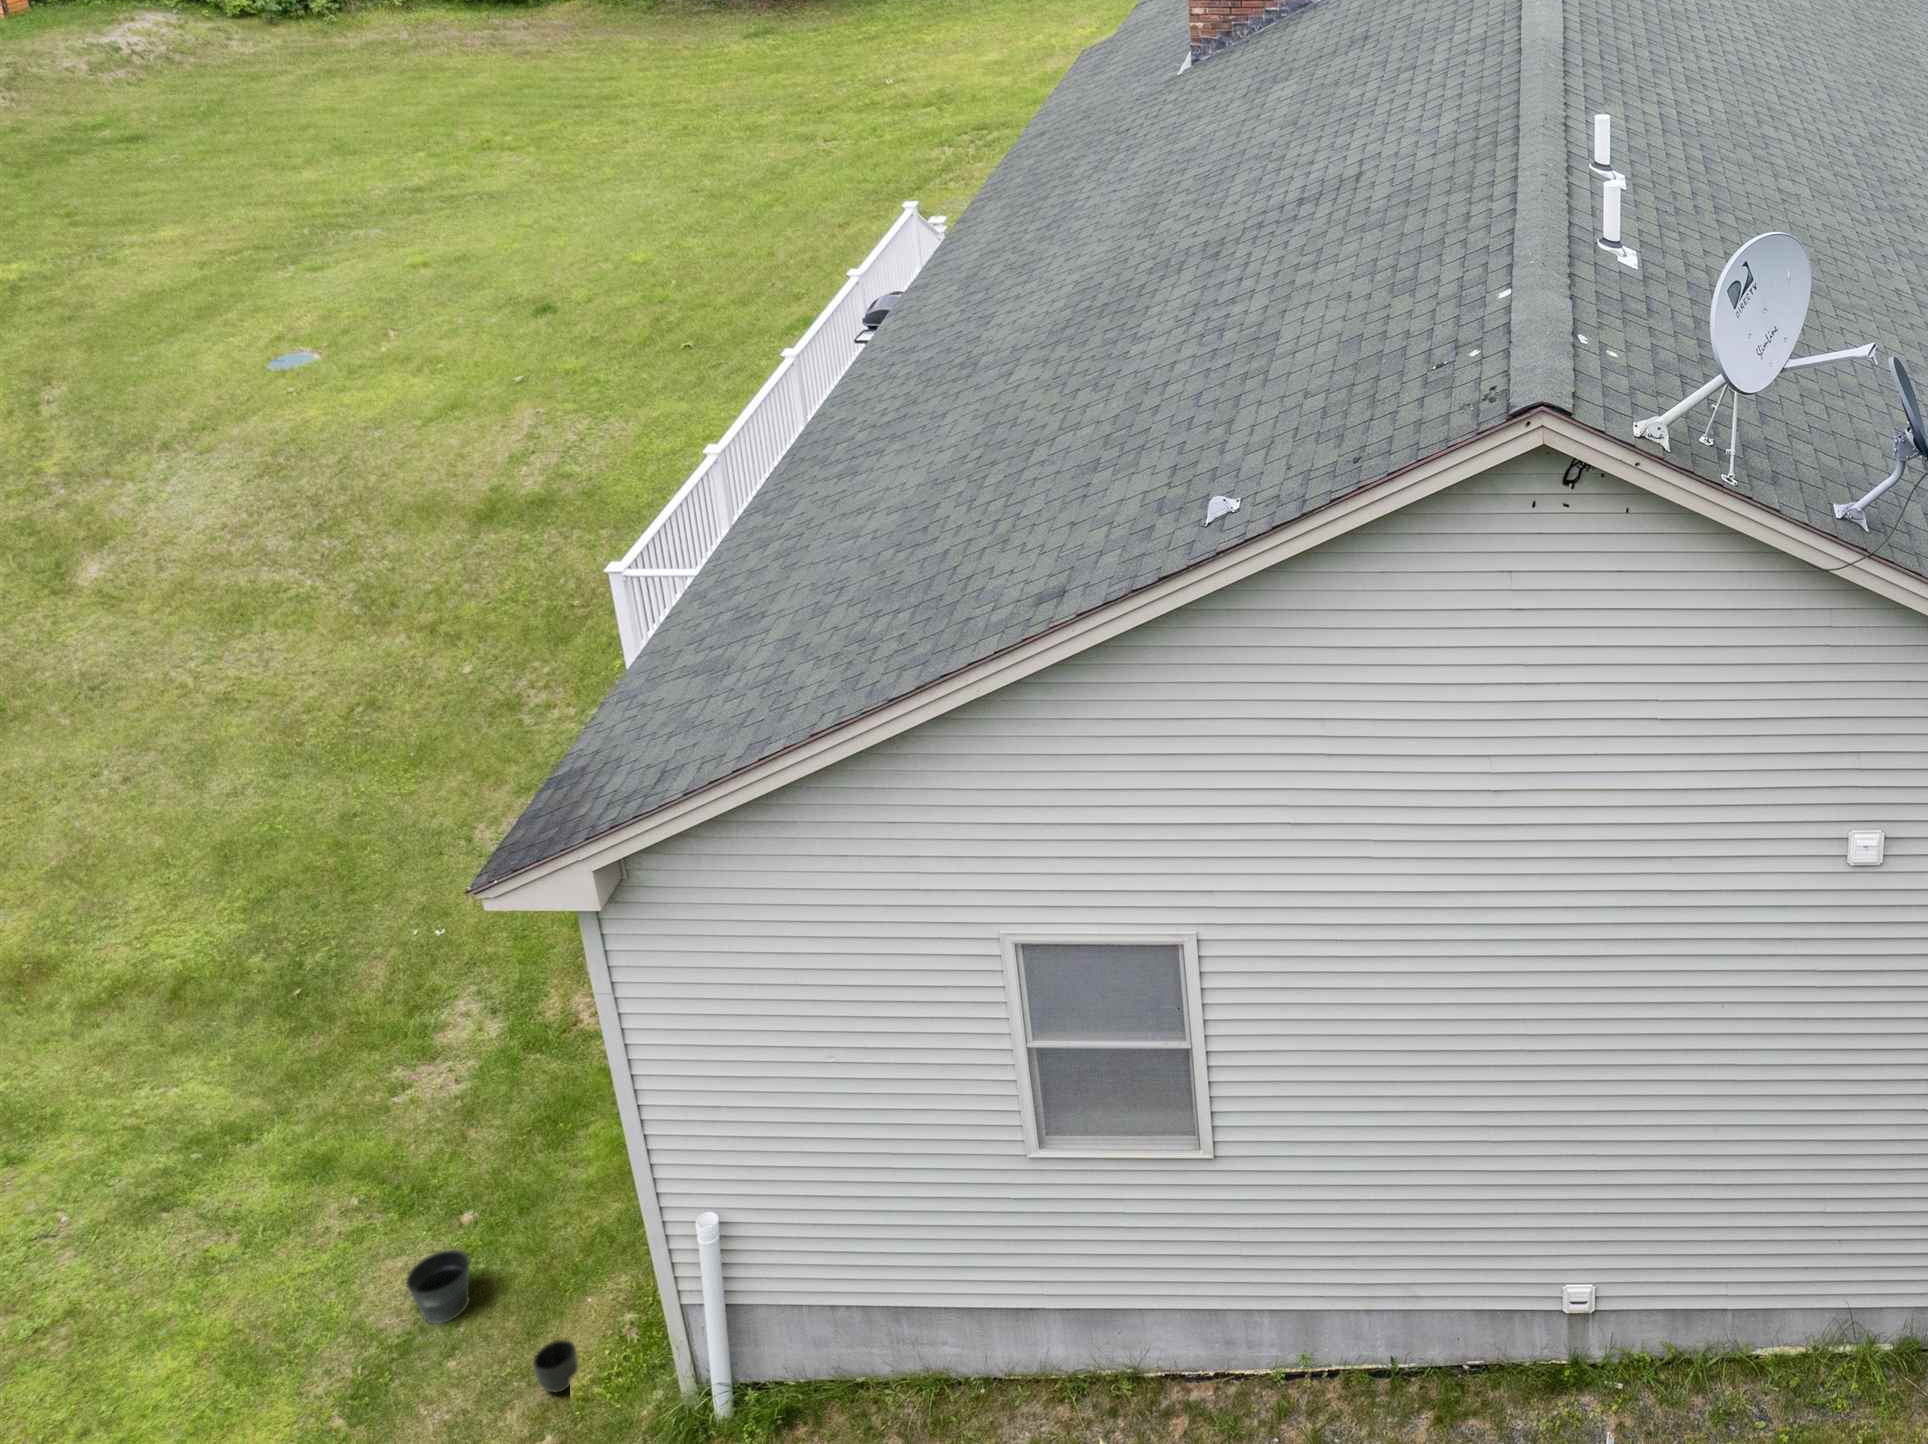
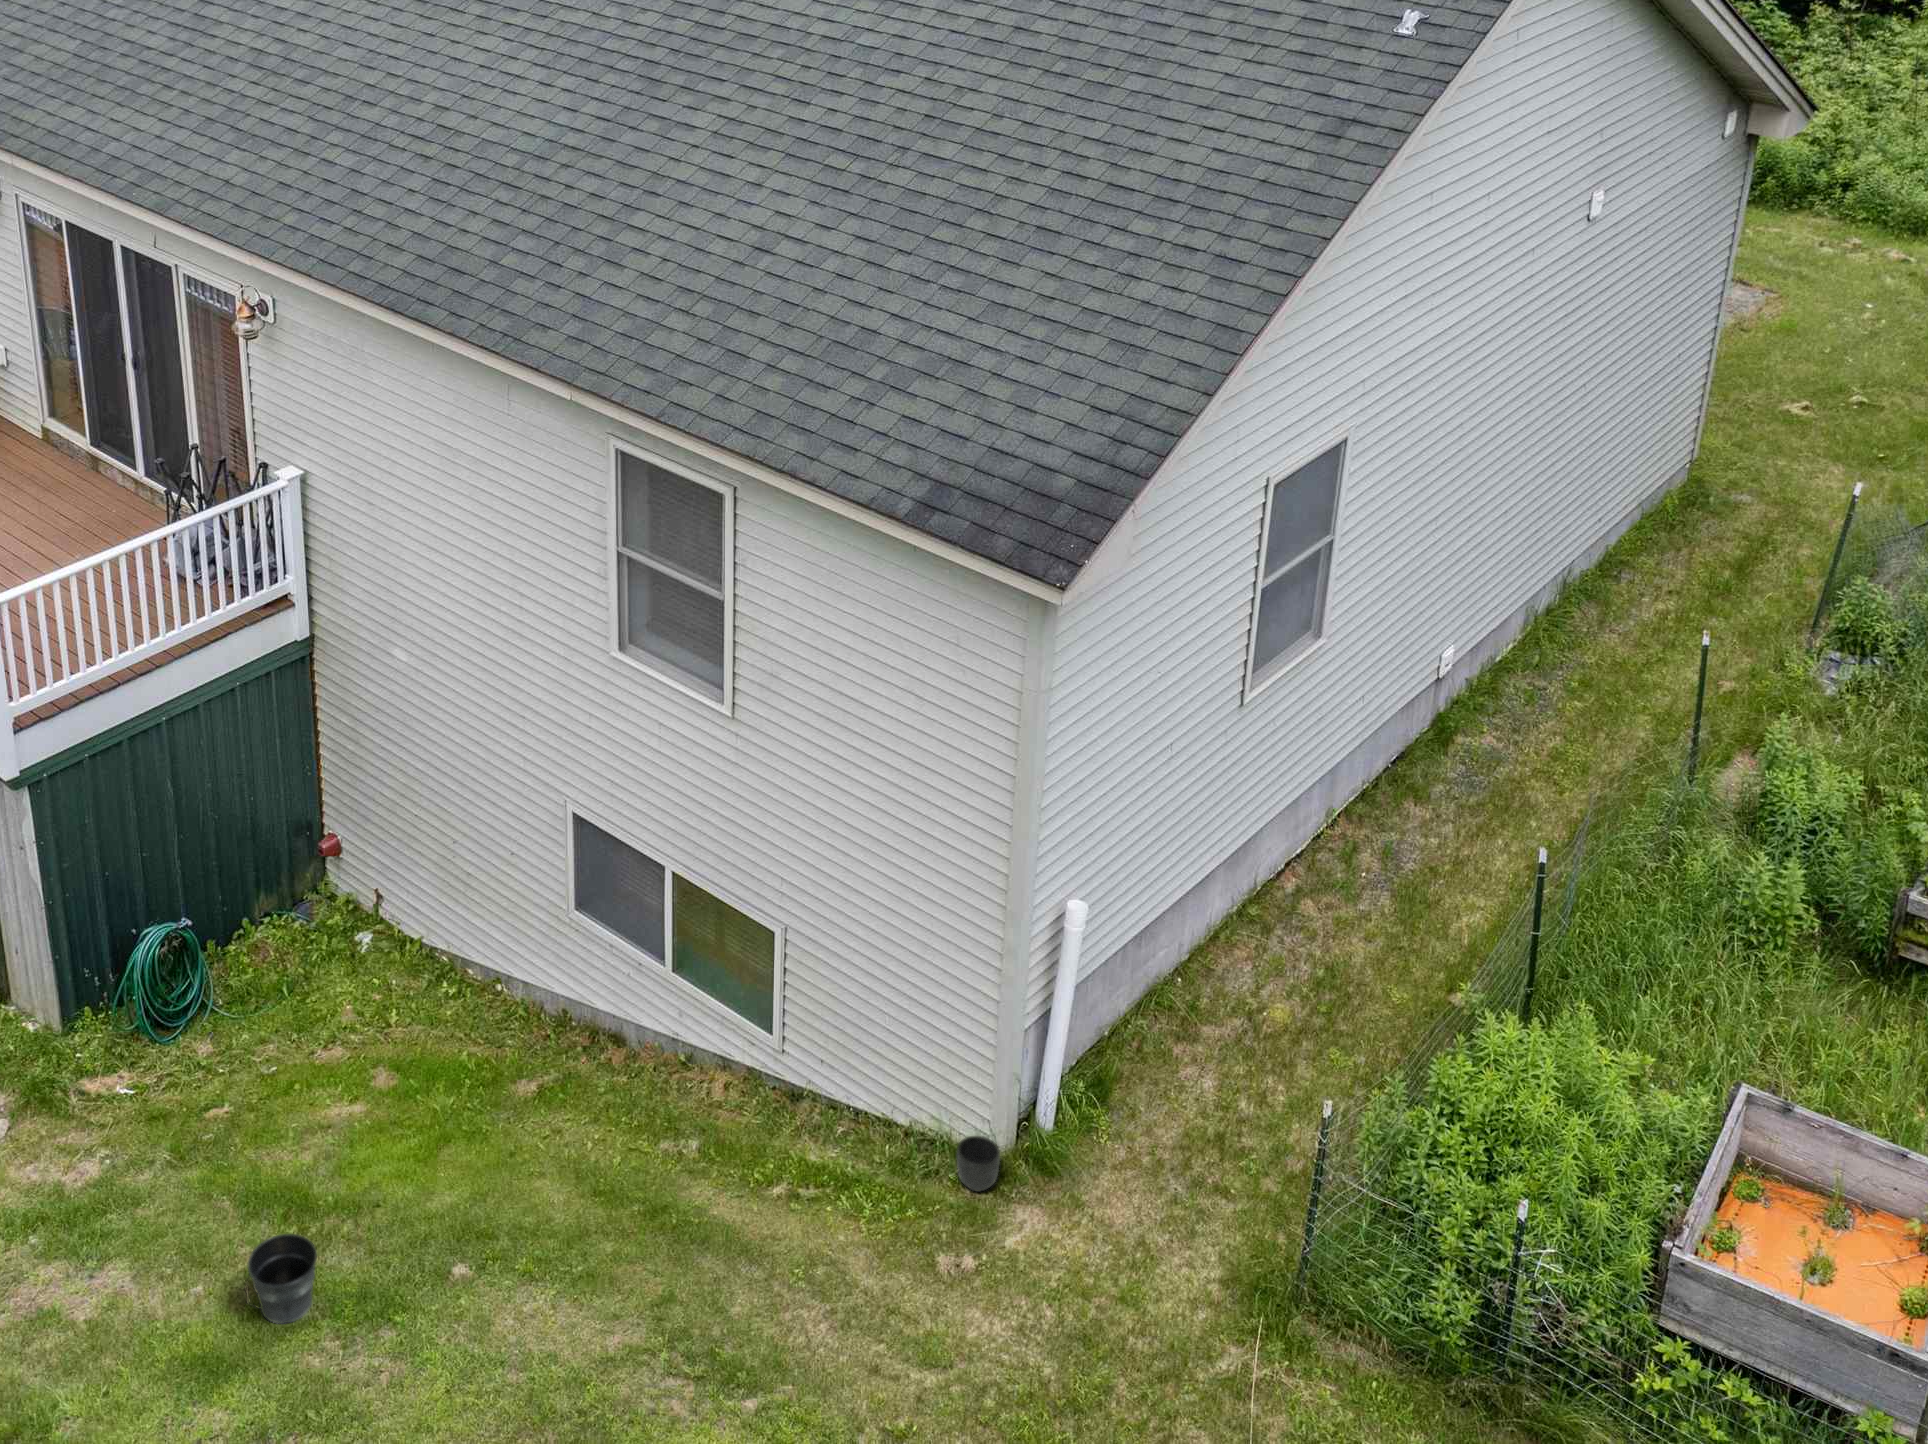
bucket: present [406,1250,469,1324] -> present [244,1234,317,1324]

